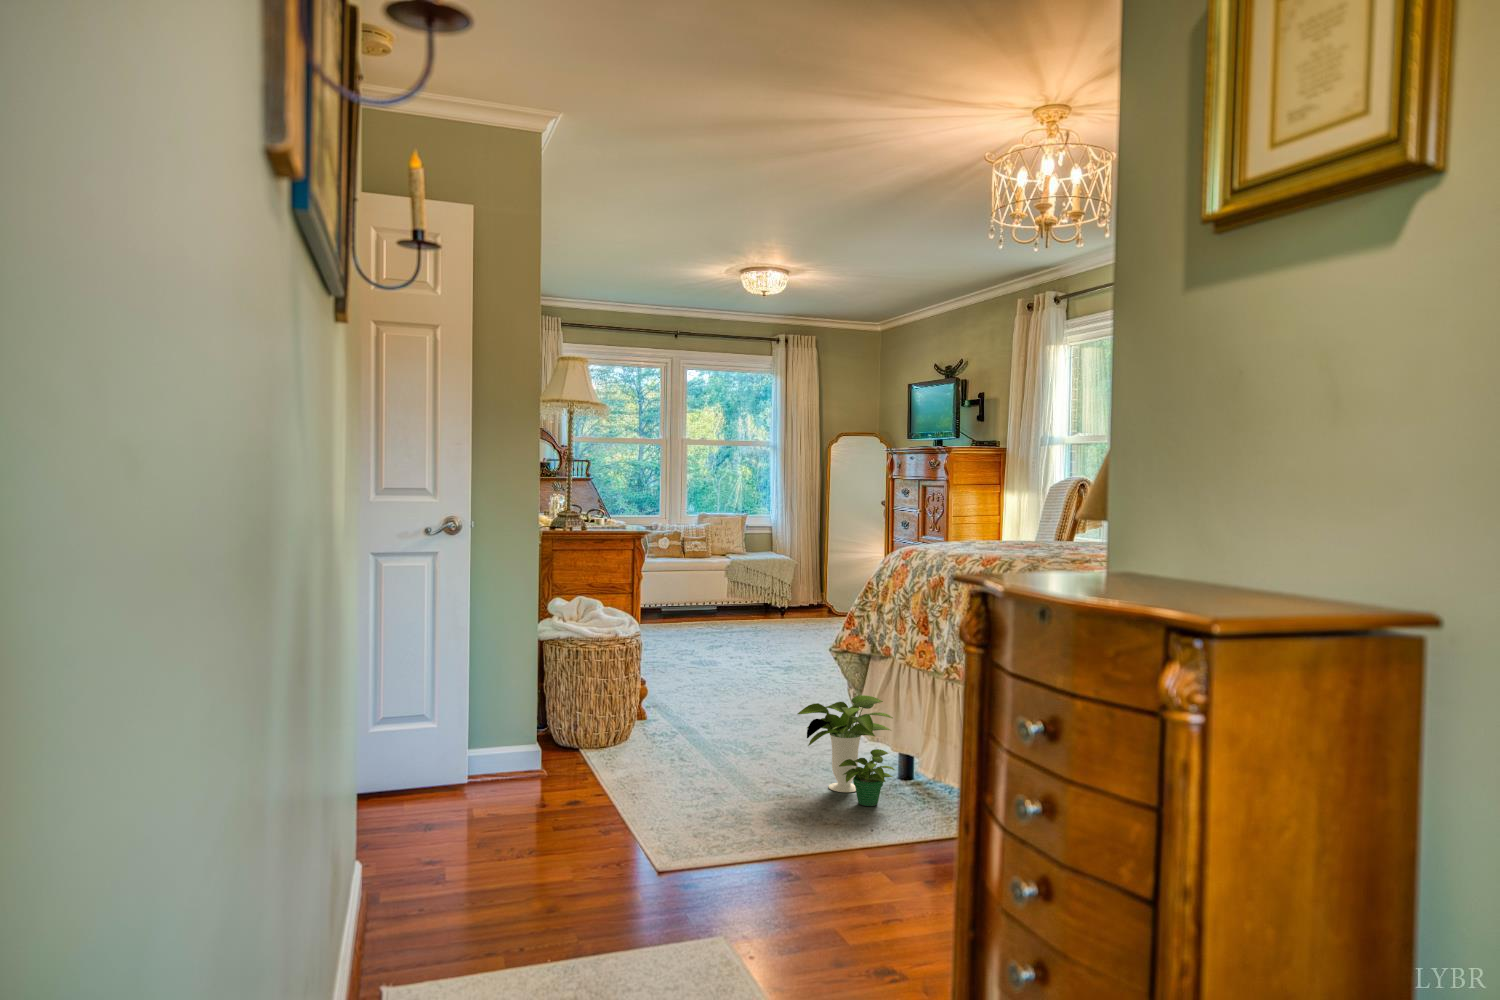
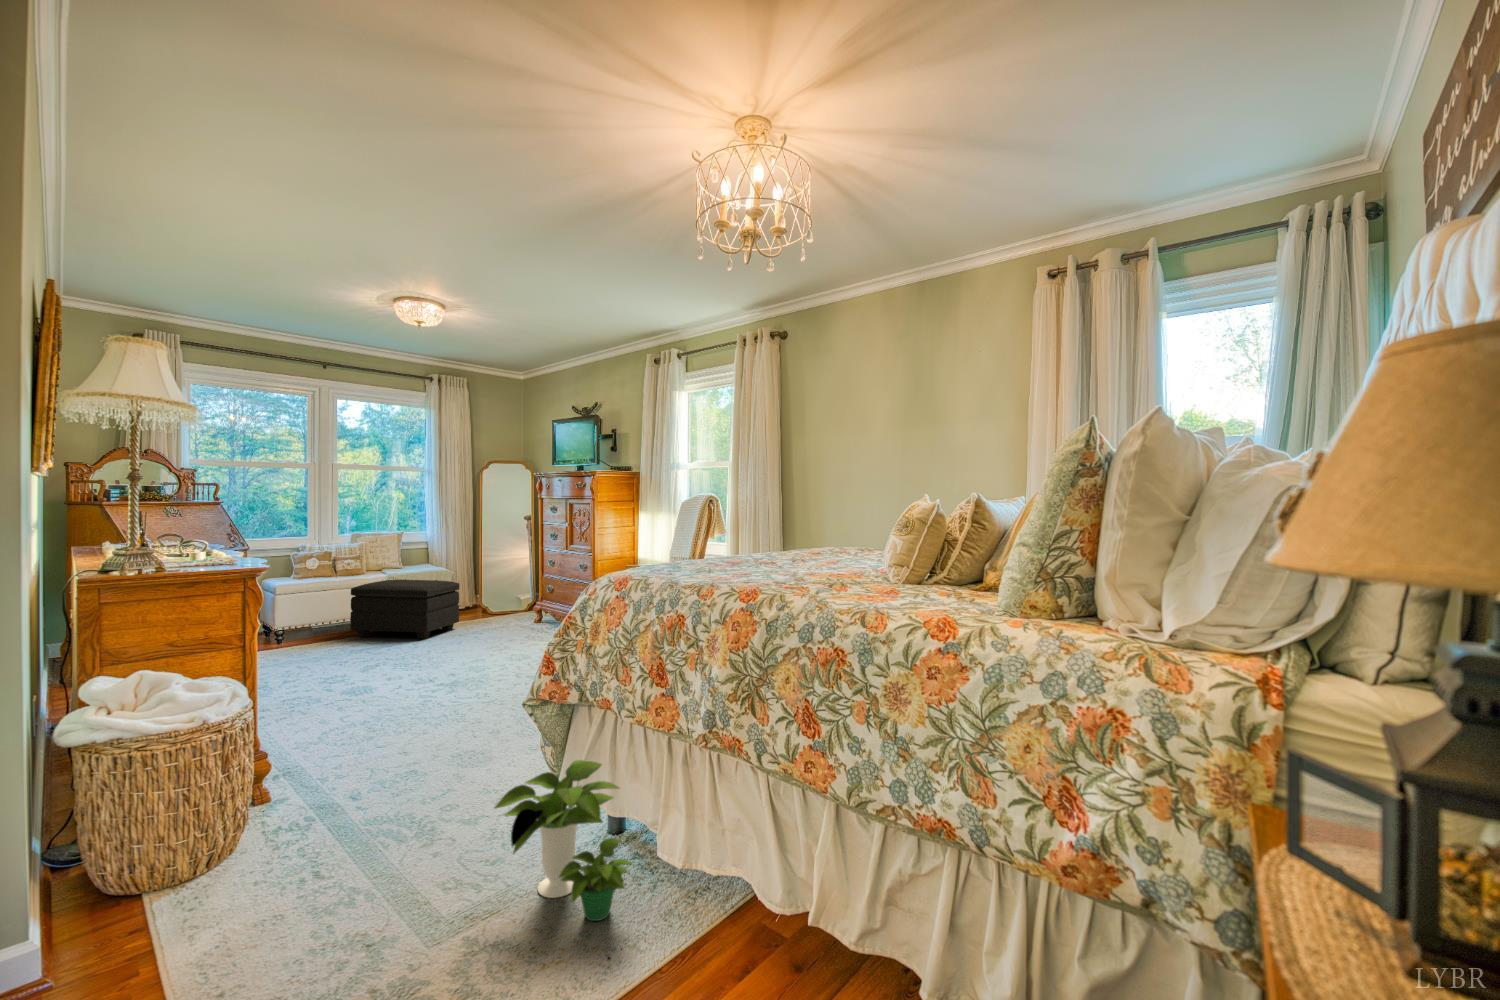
footstool: none [697,566,801,631] -> present [350,579,459,639]

